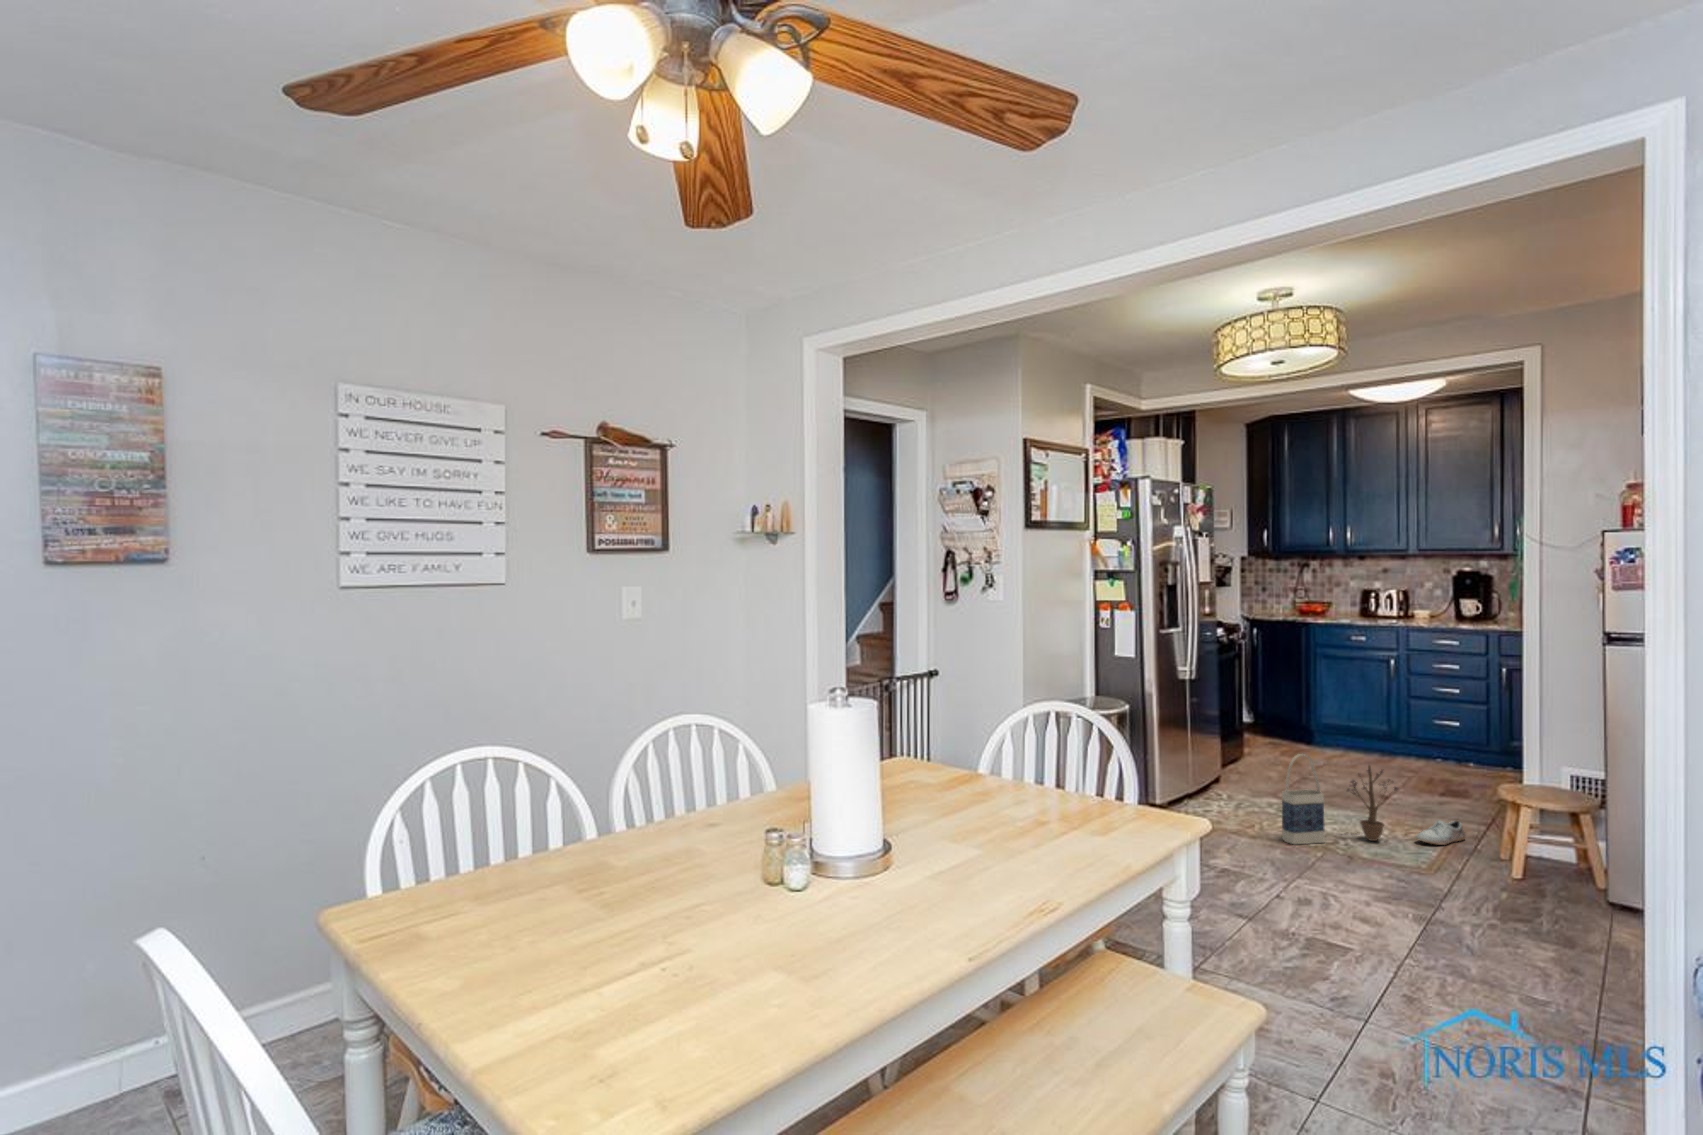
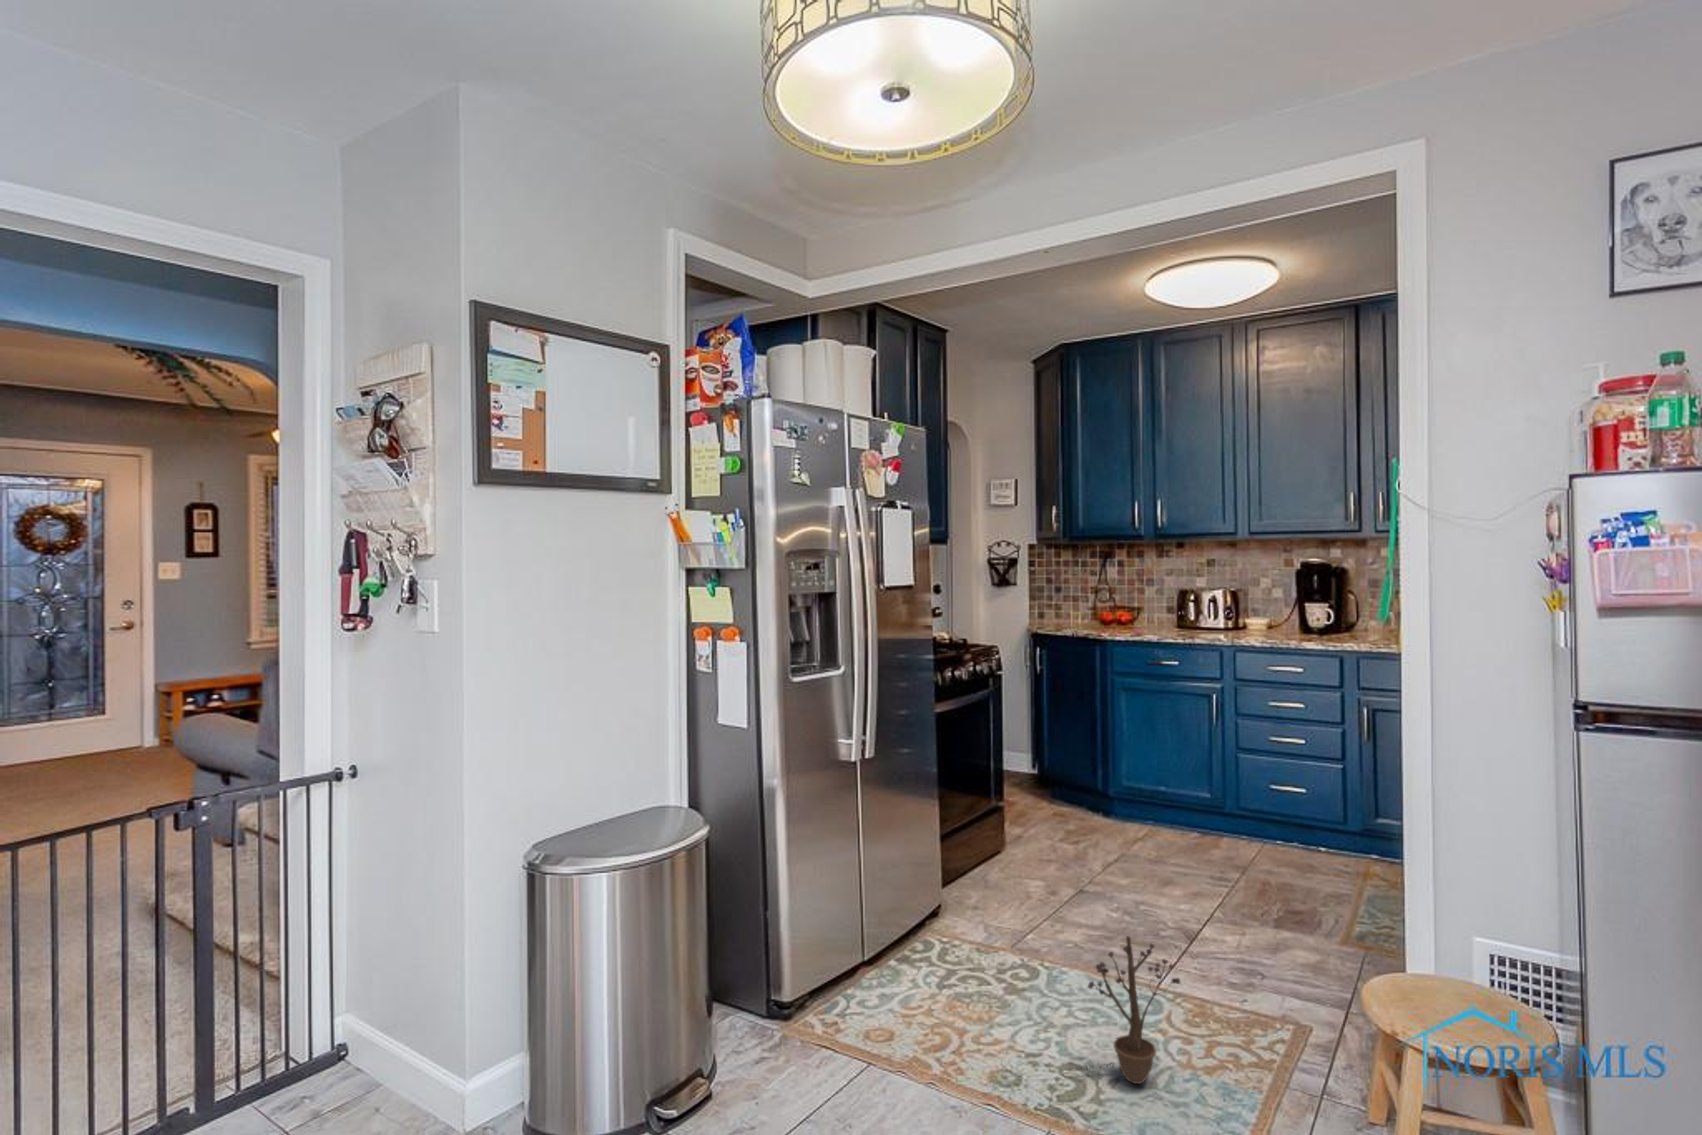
bag: present [1282,754,1325,844] -> none [968,922,1045,1108]
shoe: present [1415,820,1466,845] -> none [1211,1027,1303,1090]

